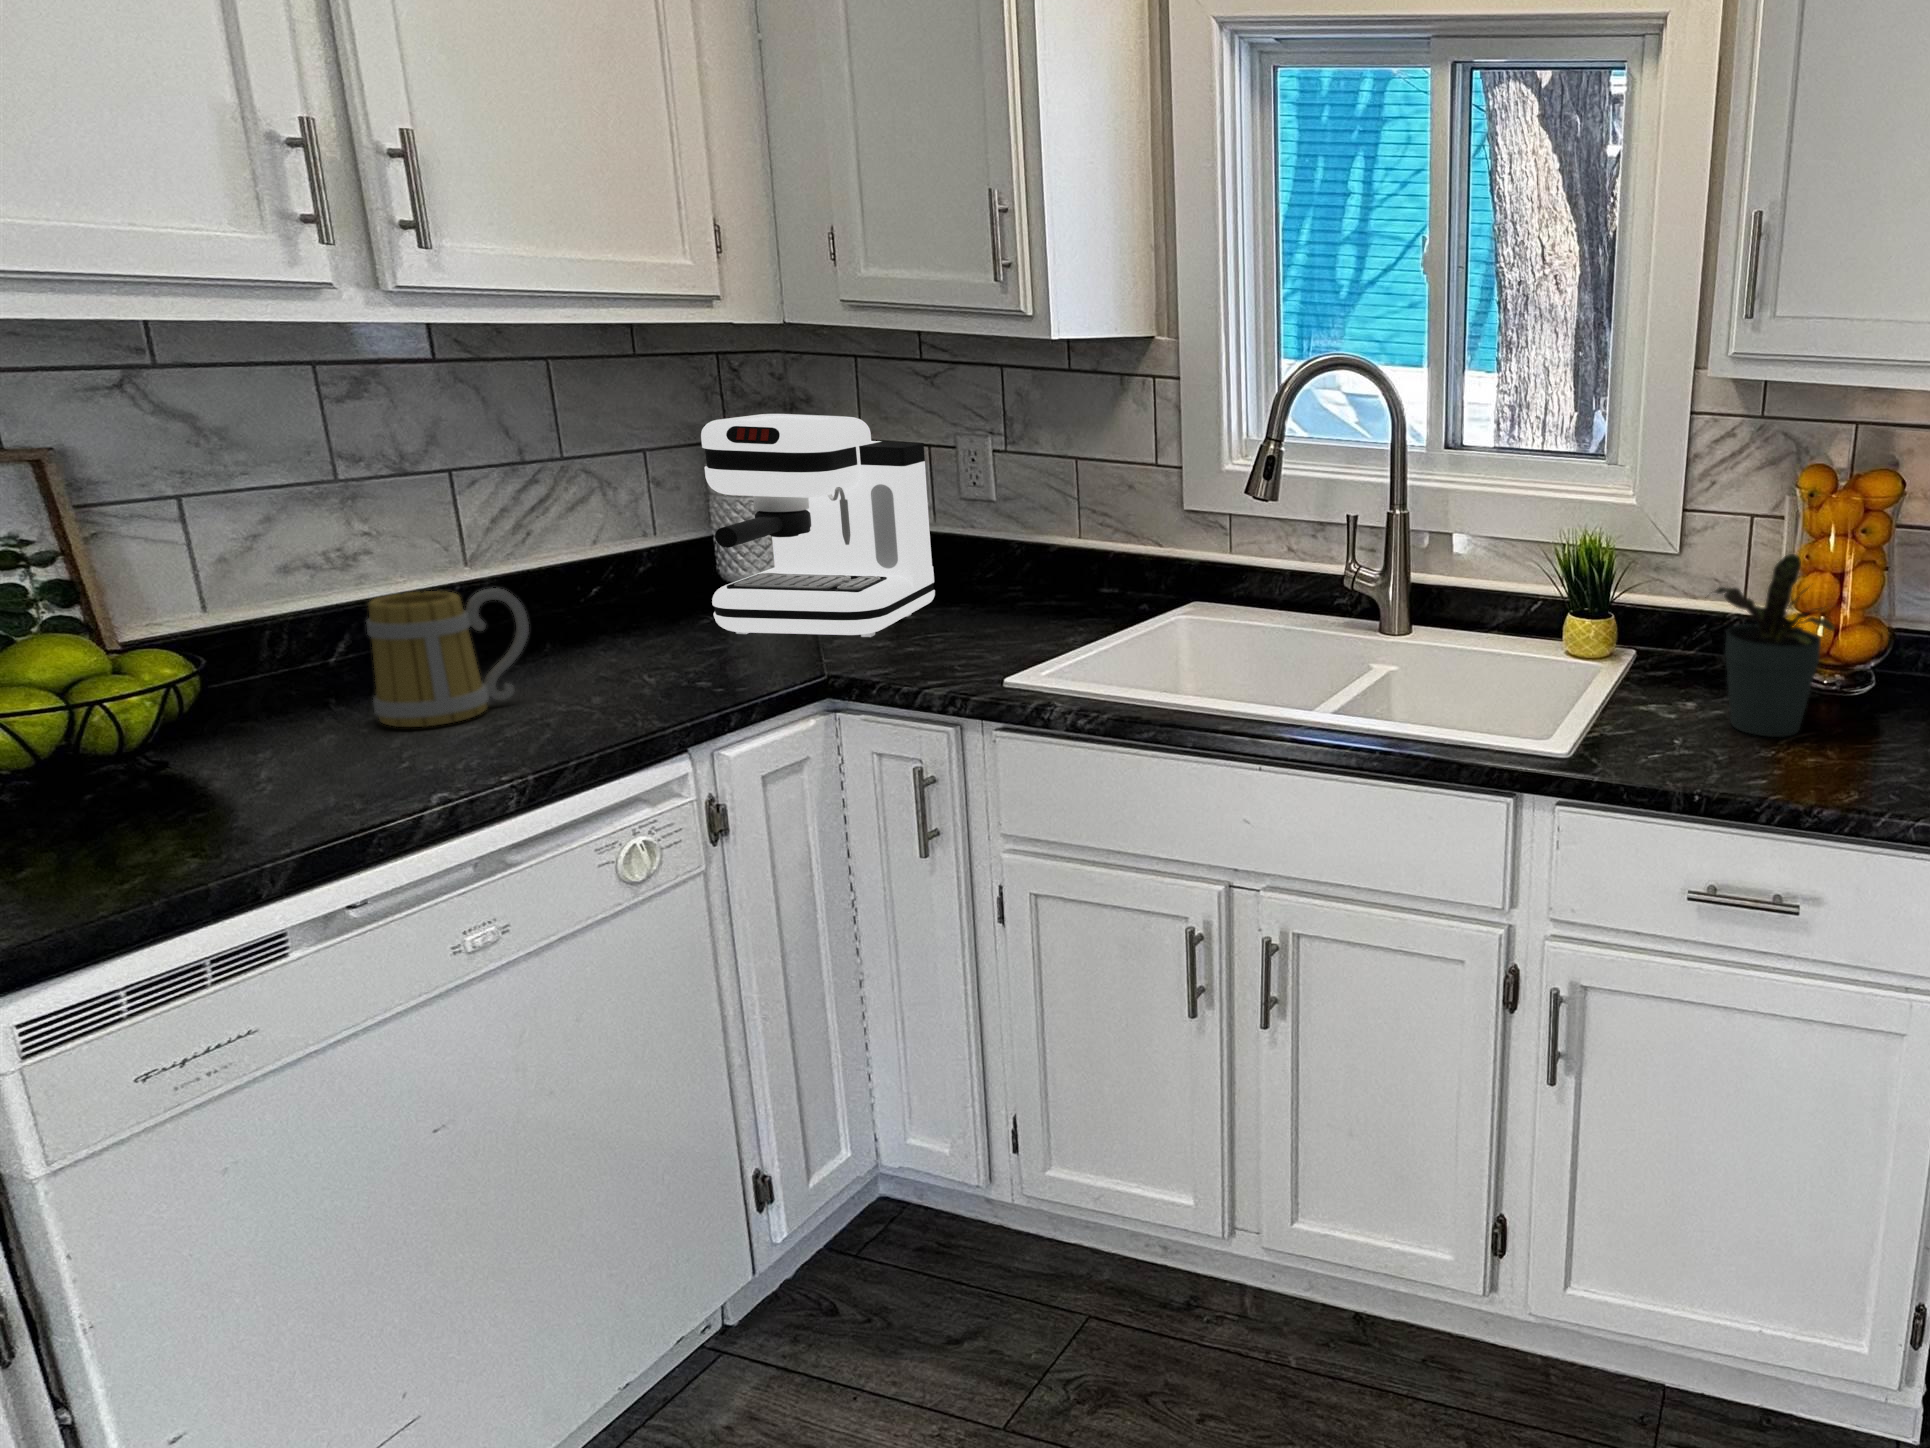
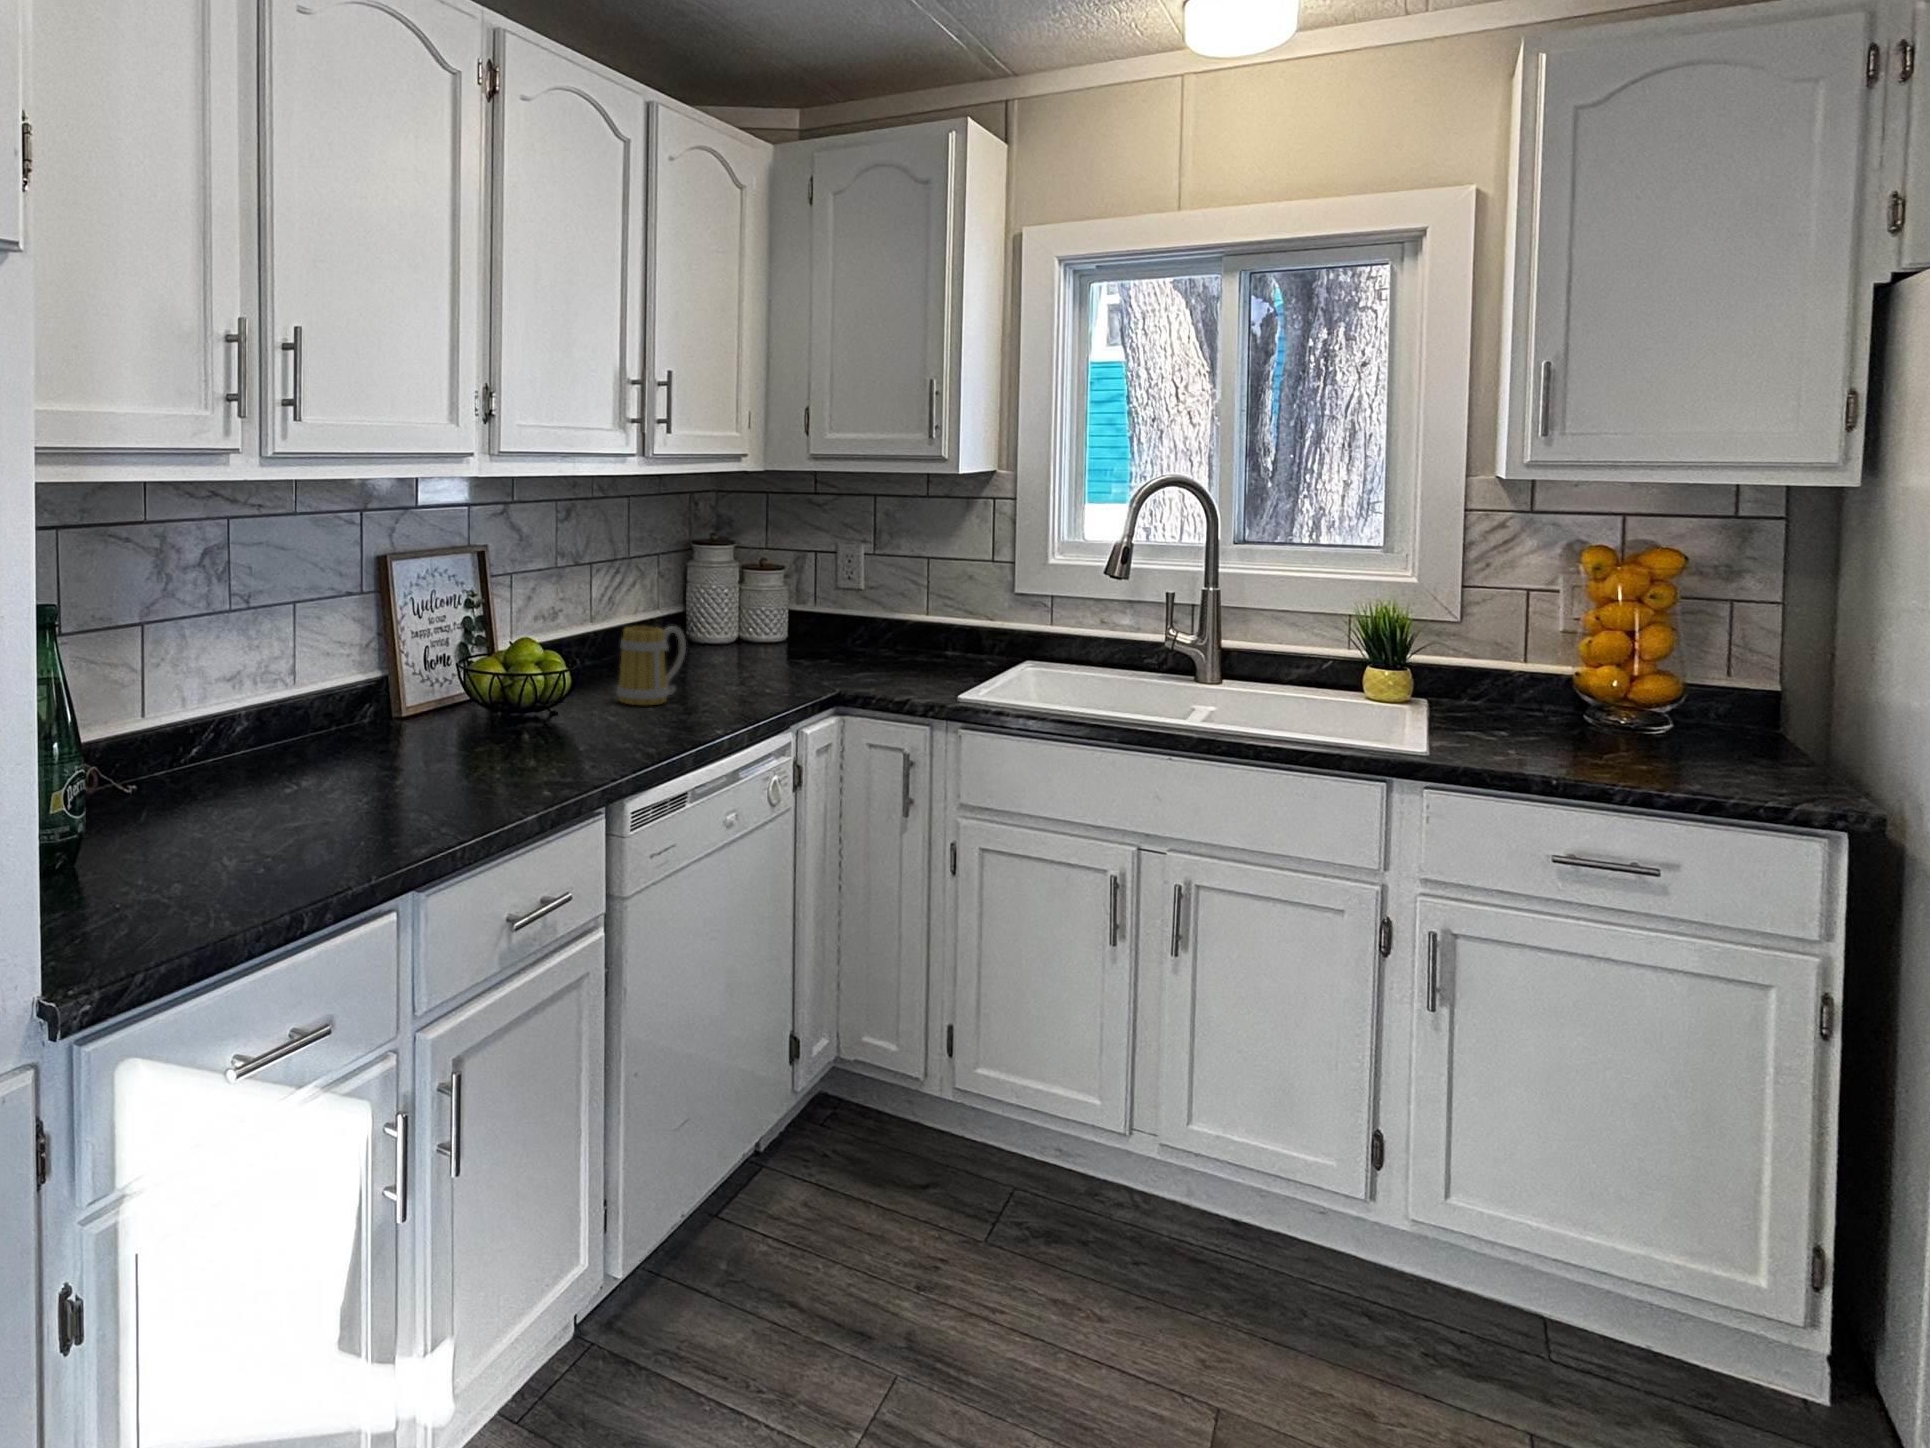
coffee maker: present [701,414,935,637] -> none [728,527,845,676]
potted plant: present [1705,554,1835,737] -> none [1519,608,1653,754]

